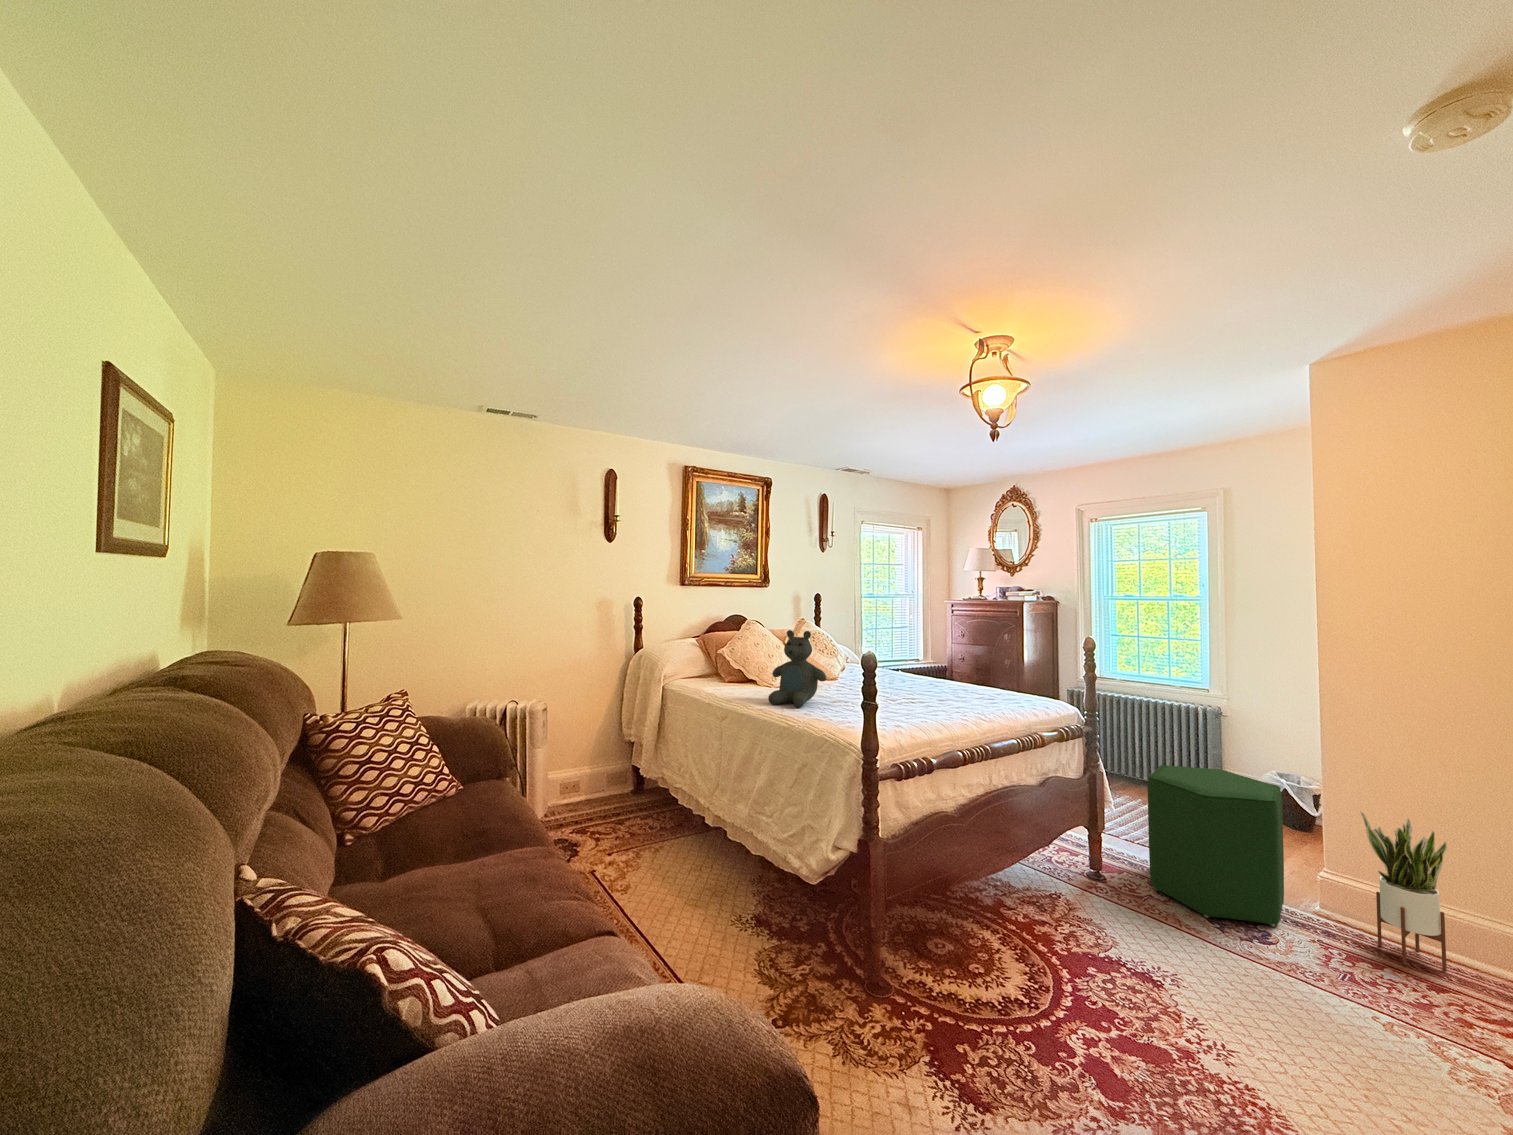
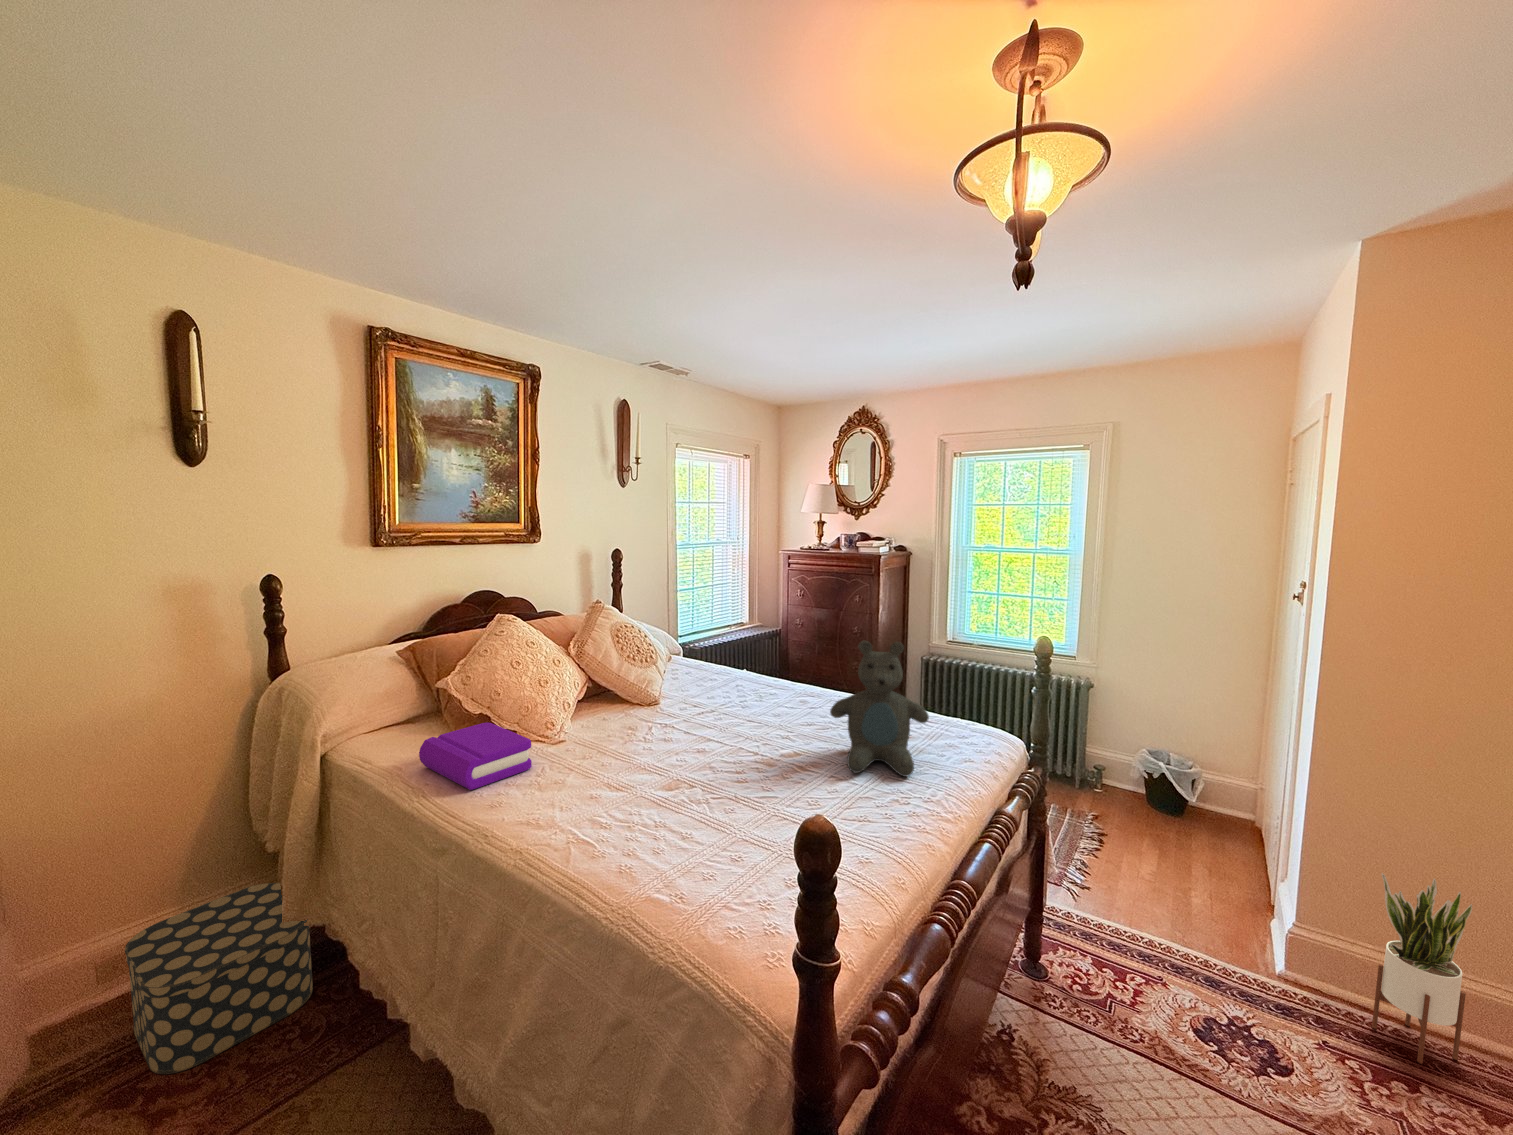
teddy bear: present [768,630,826,707] -> present [830,641,929,777]
book: none [708,673,762,696] -> present [419,722,532,790]
storage box: none [575,760,650,829] -> present [125,883,313,1074]
ottoman: present [1147,765,1284,926] -> none [1099,798,1285,1029]

